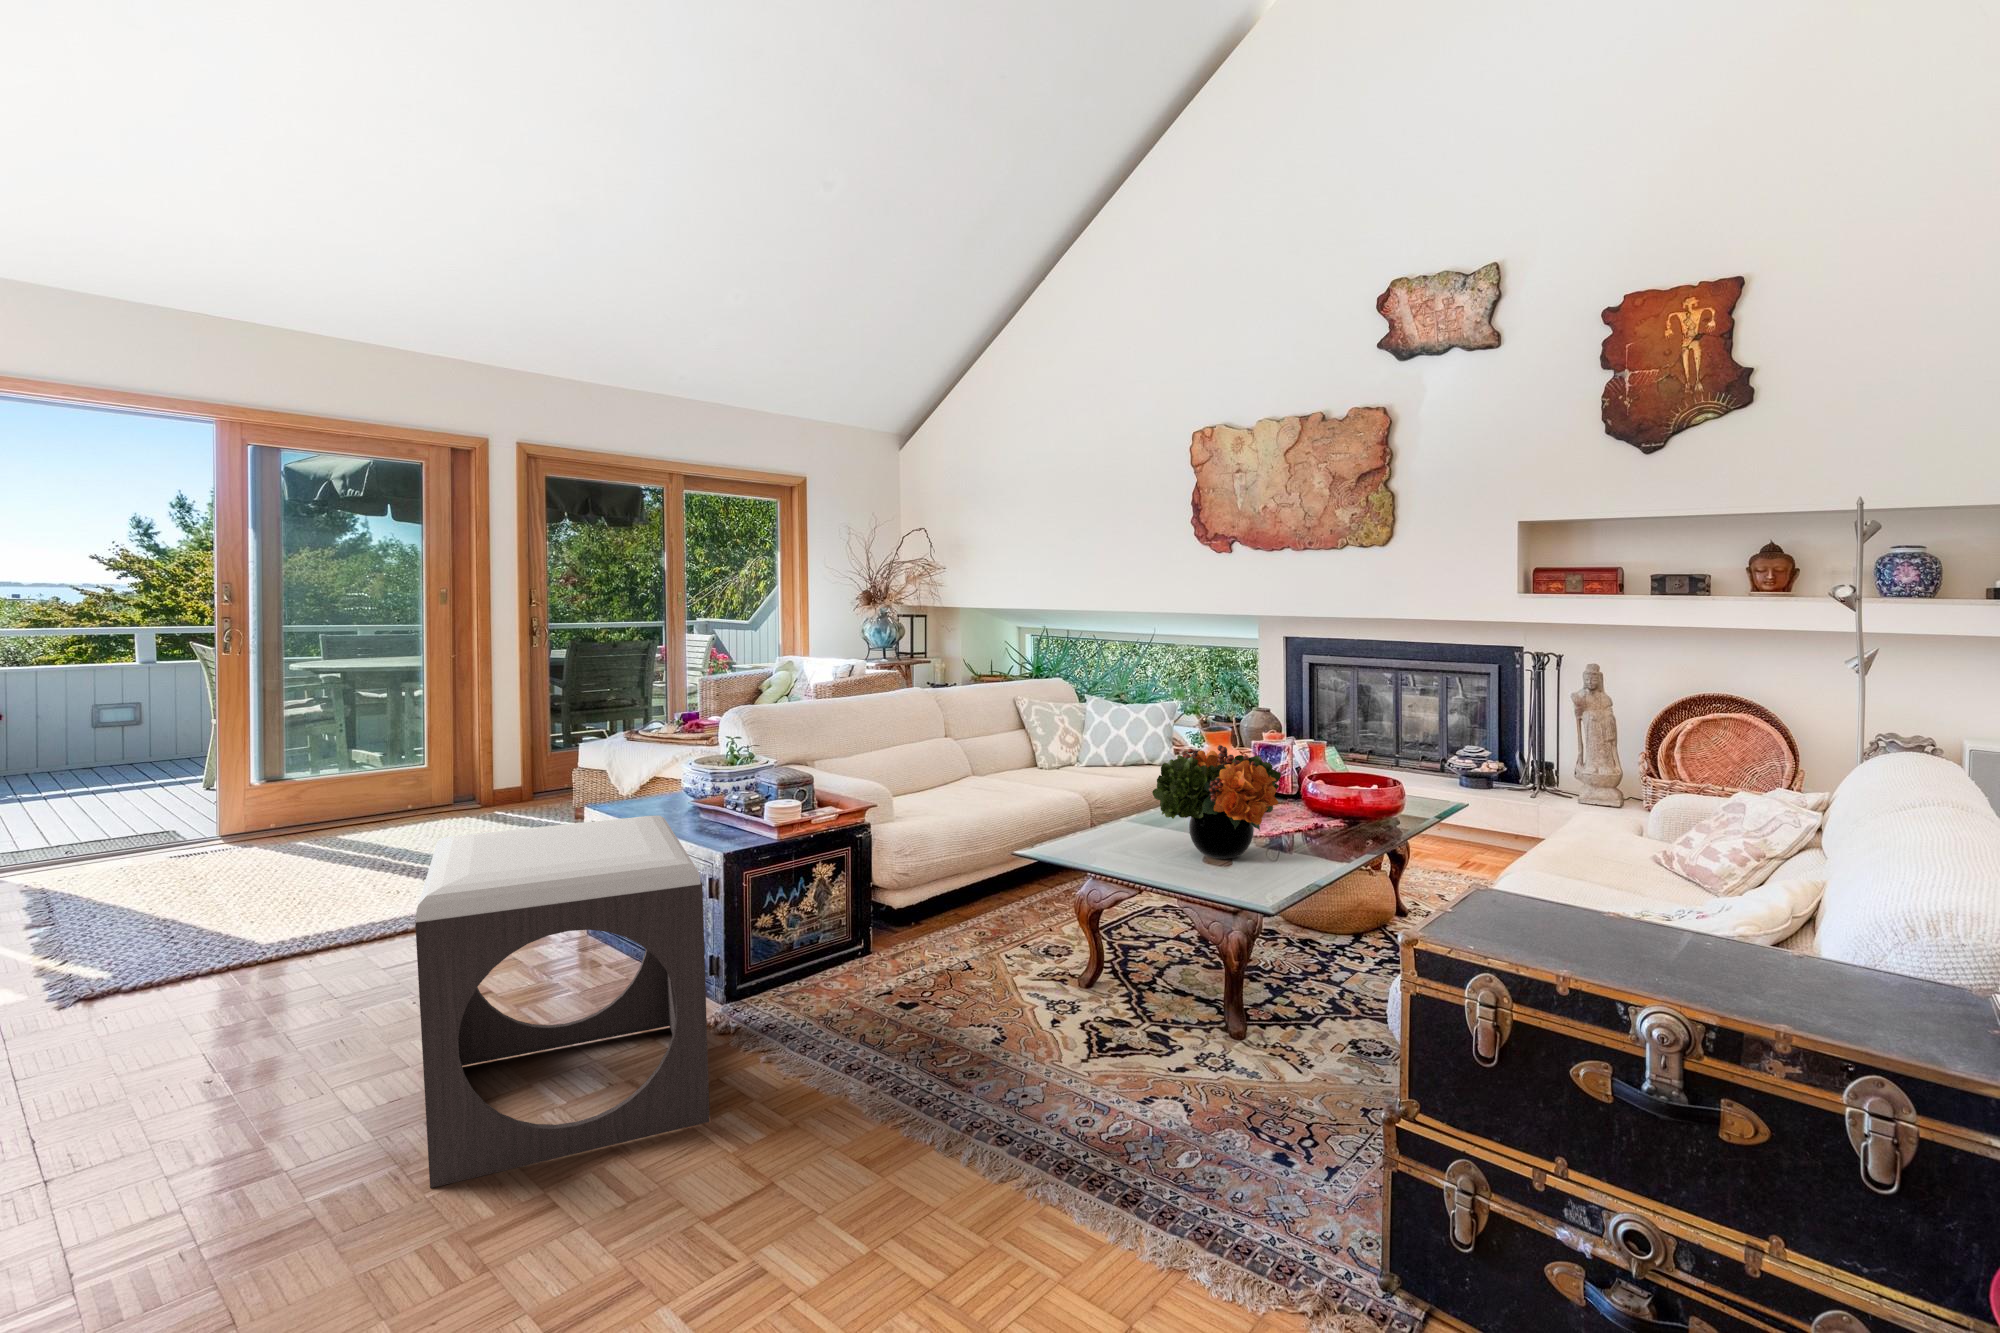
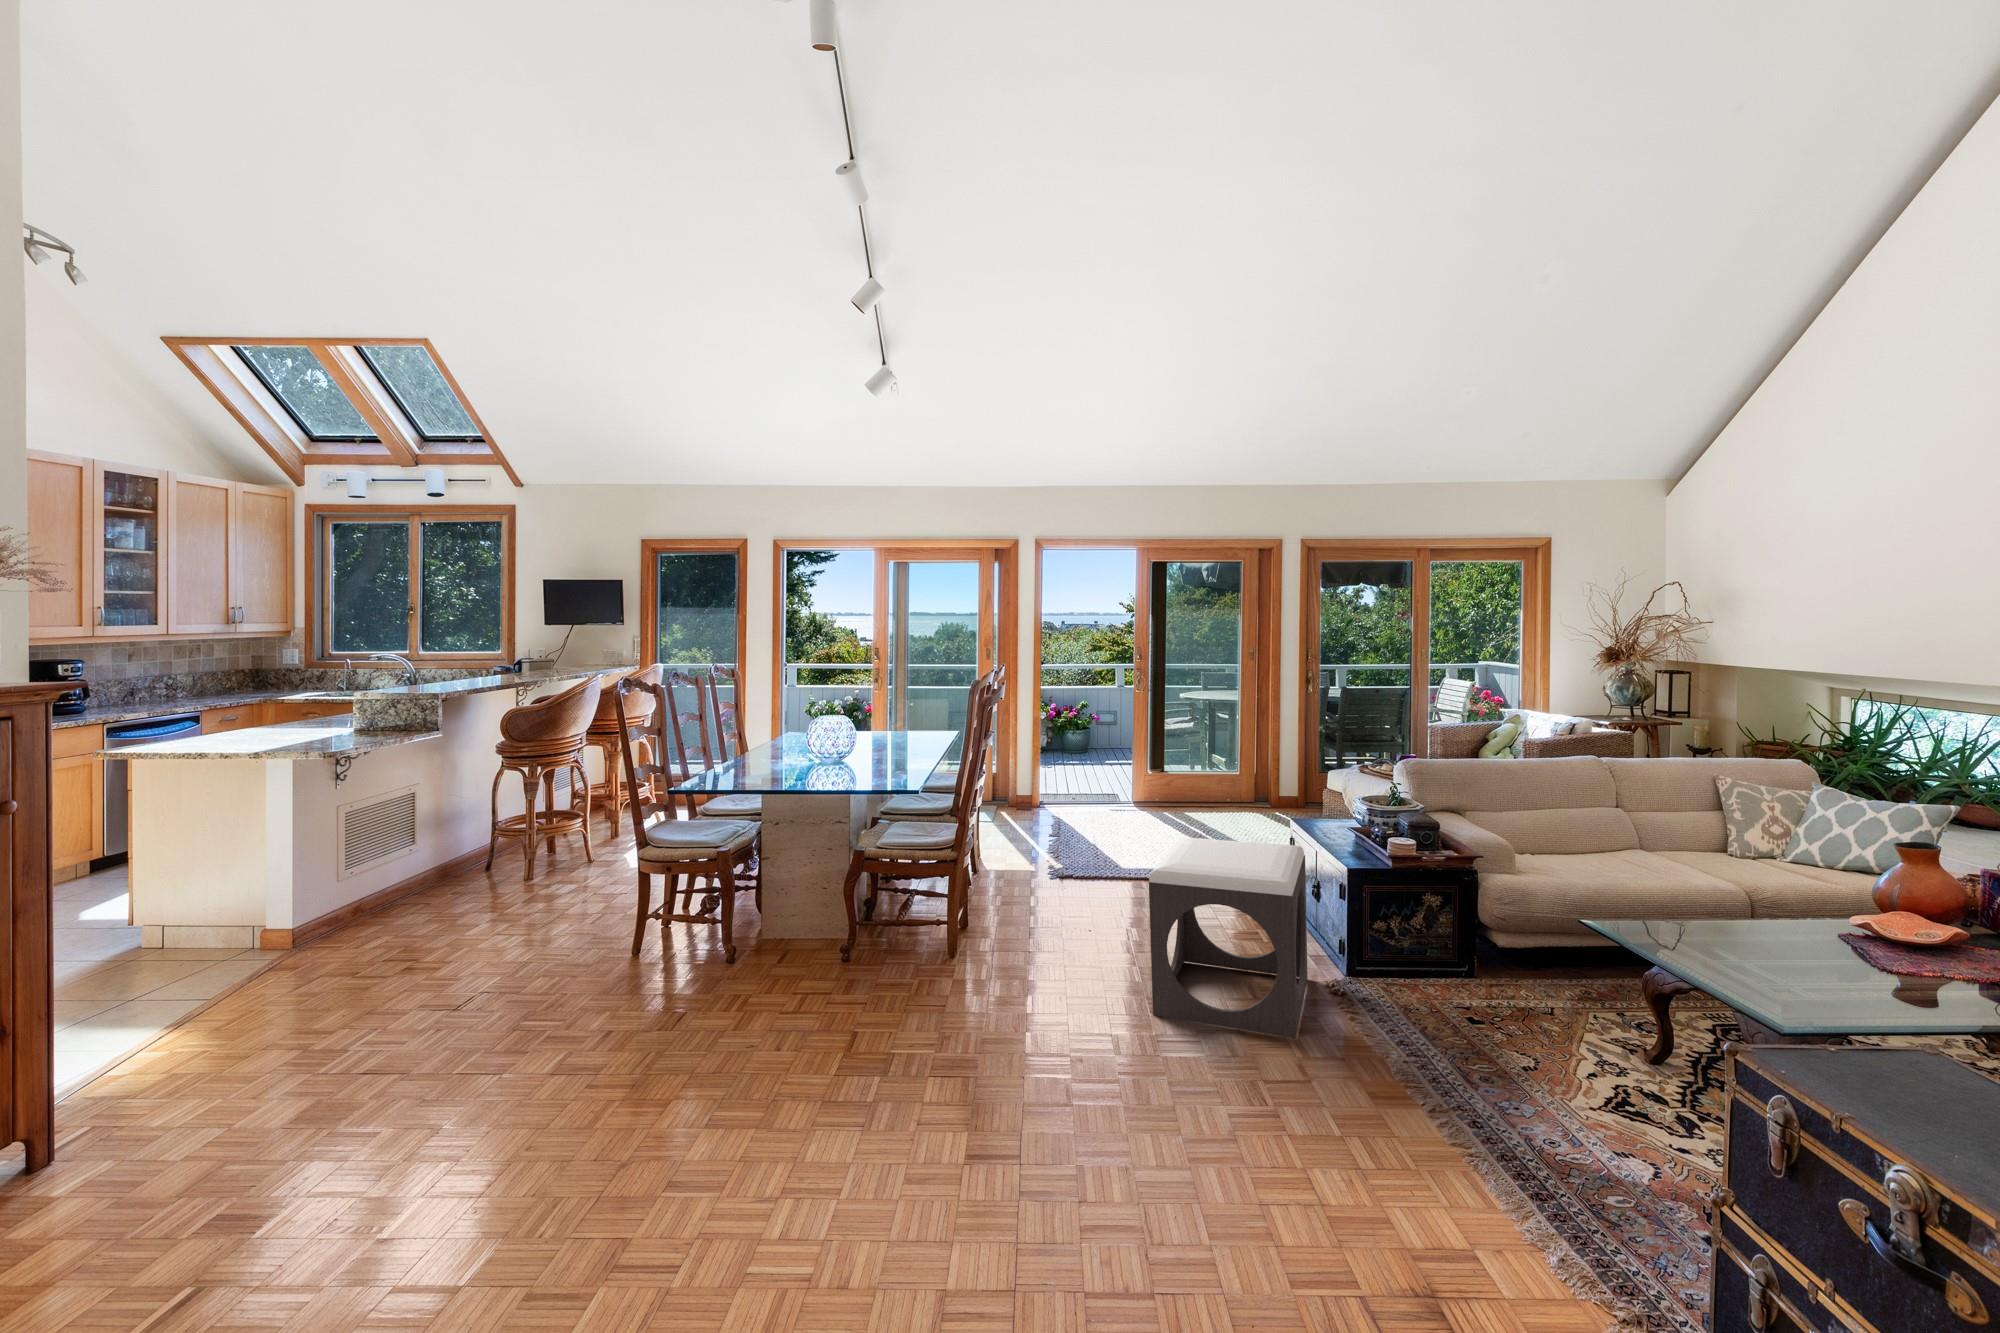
flower arrangement: present [1152,745,1281,859] -> none [1711,876,1881,989]

